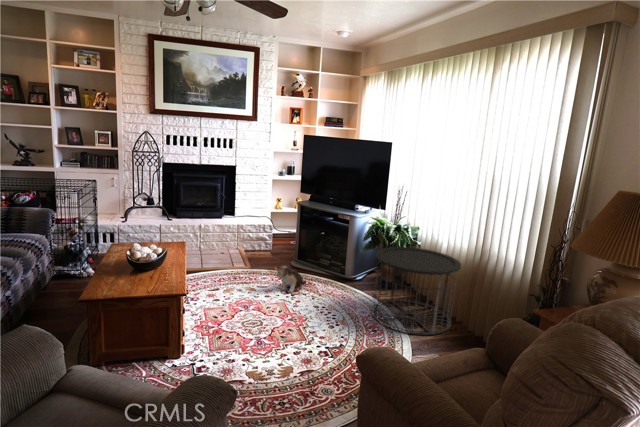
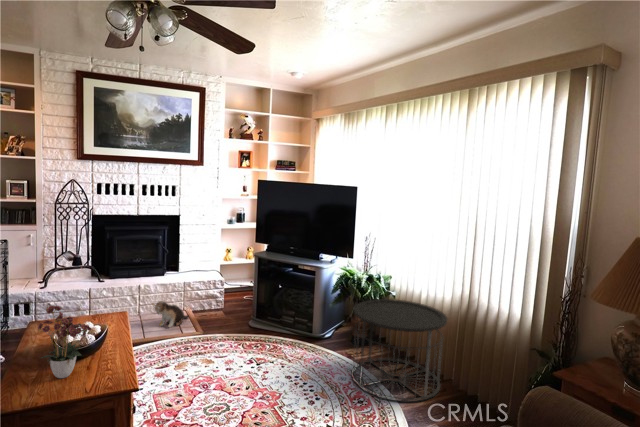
flower arrangement: none [113,224,156,282] -> present [38,306,91,378]
plush toy: present [275,266,306,292] -> present [152,301,189,327]

